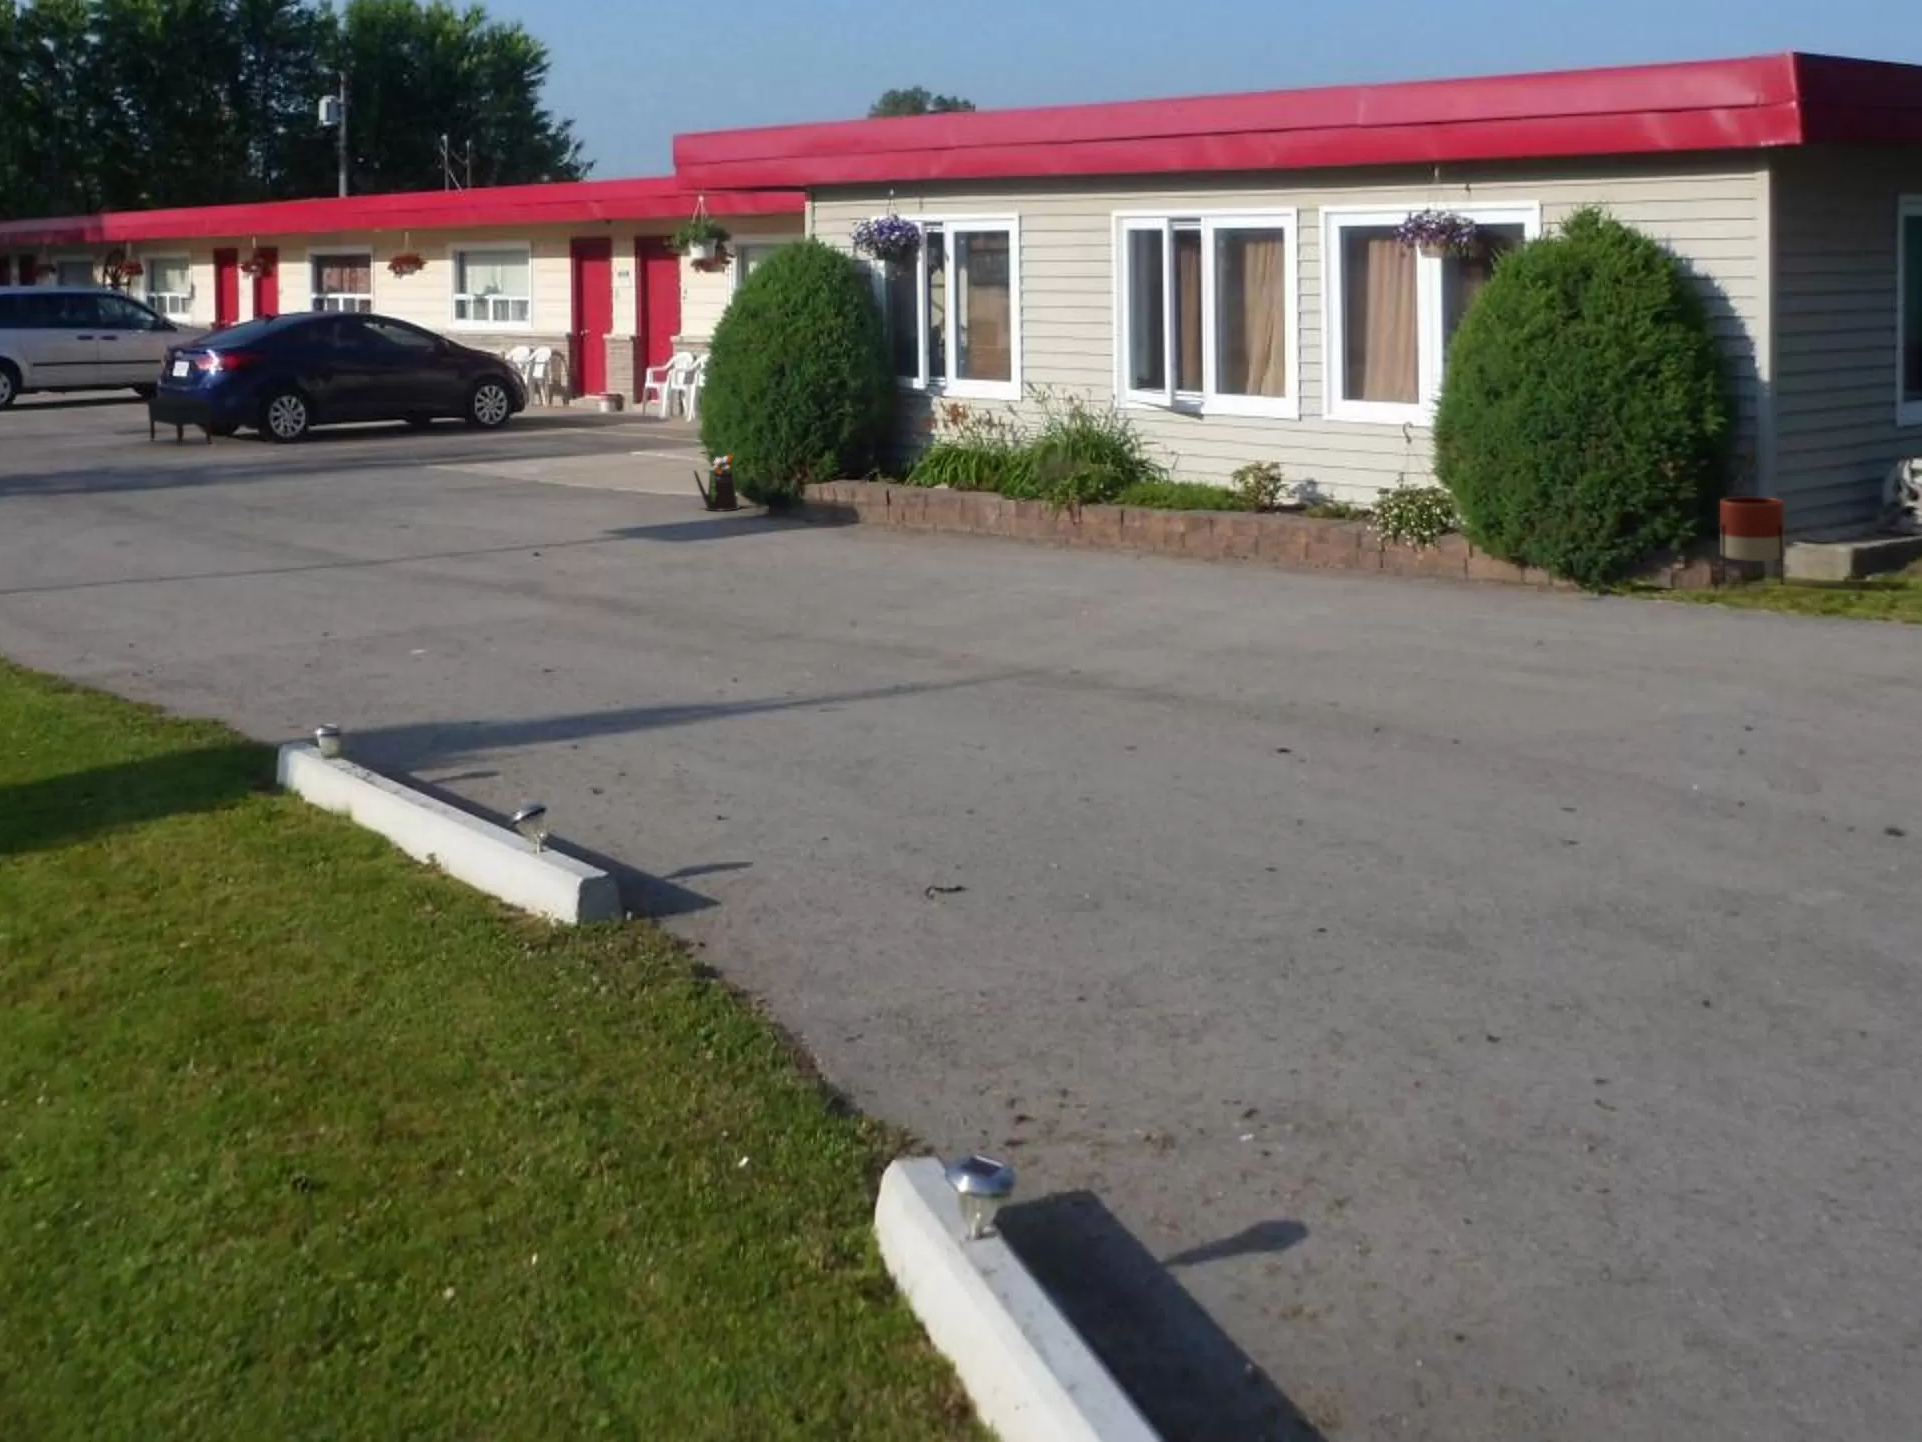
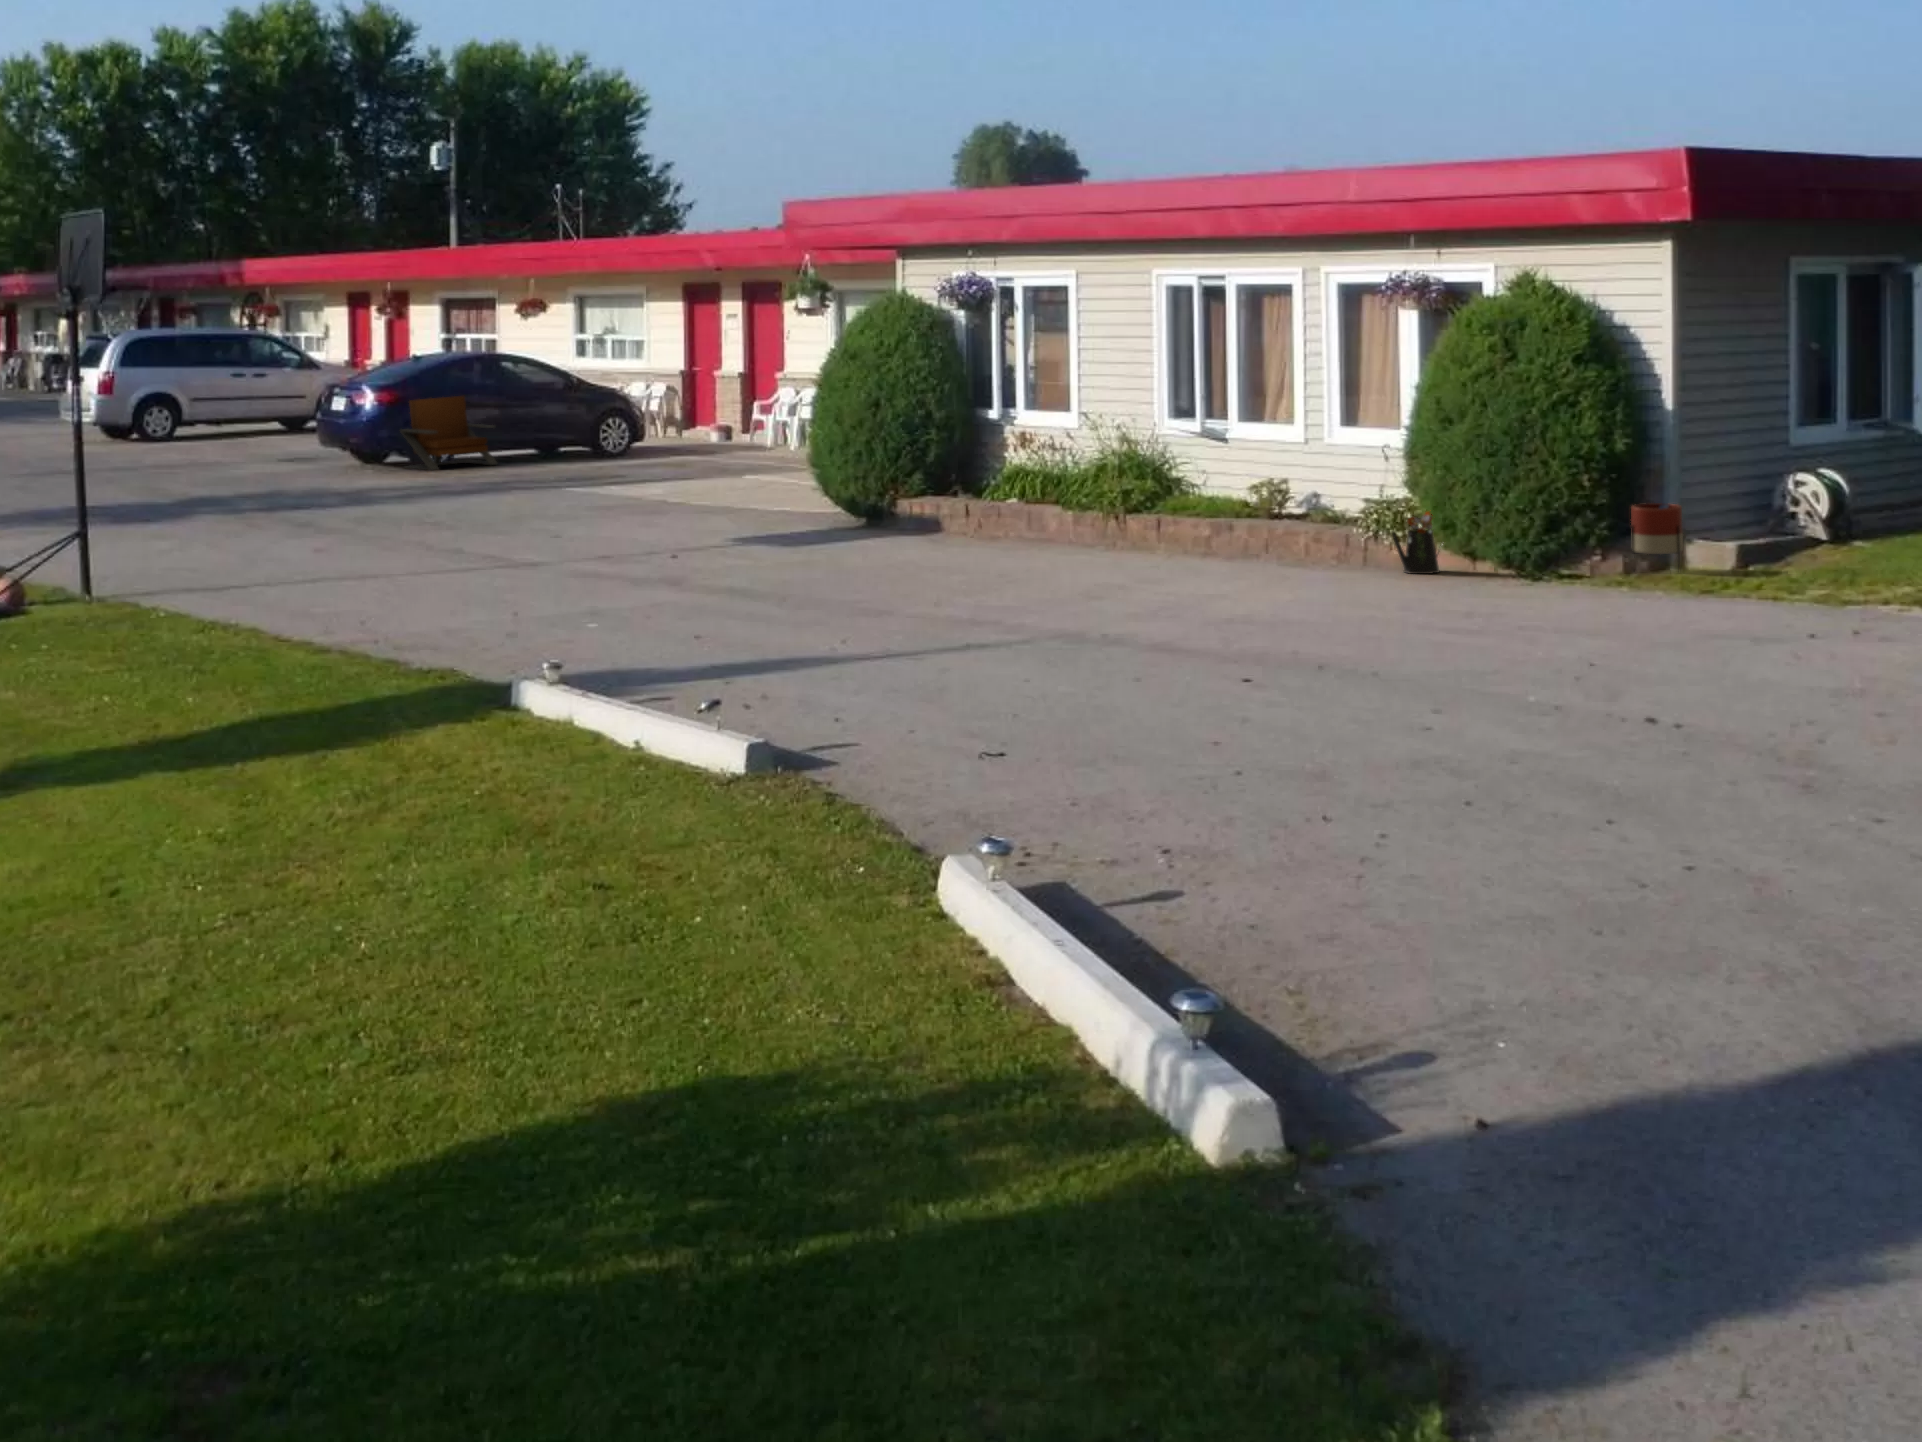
lounge chair: none [244,360,355,446] -> present [400,396,497,470]
bench: present [147,396,212,446] -> none [314,428,372,473]
watering can: present [694,456,738,511] -> present [1392,511,1443,574]

